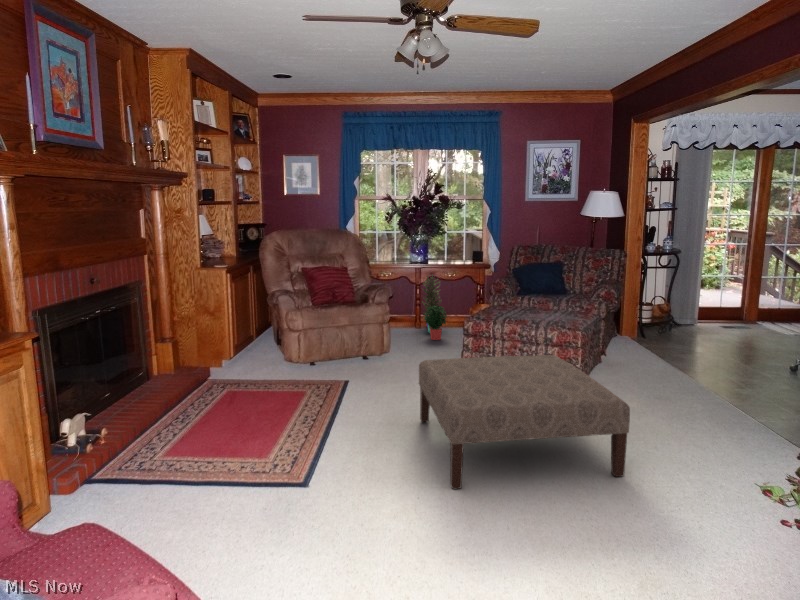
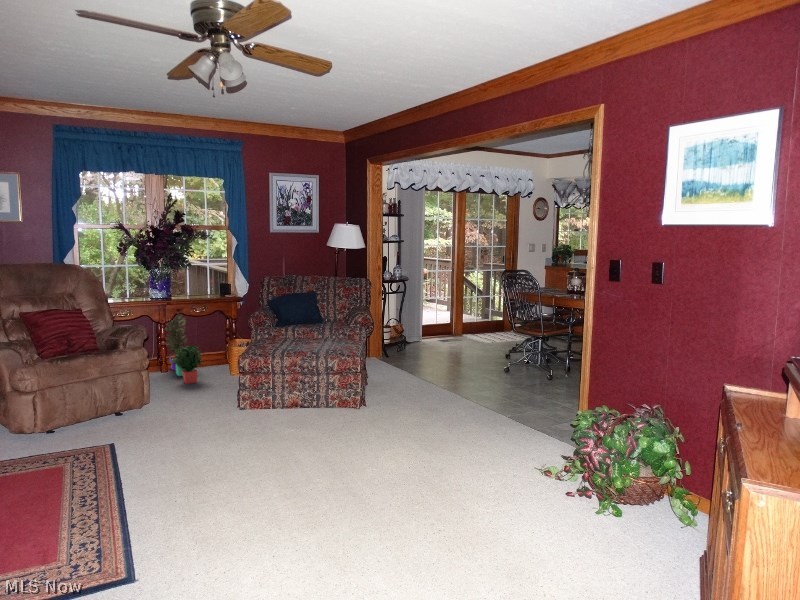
ottoman: present [419,355,630,489] -> none [223,384,446,536]

